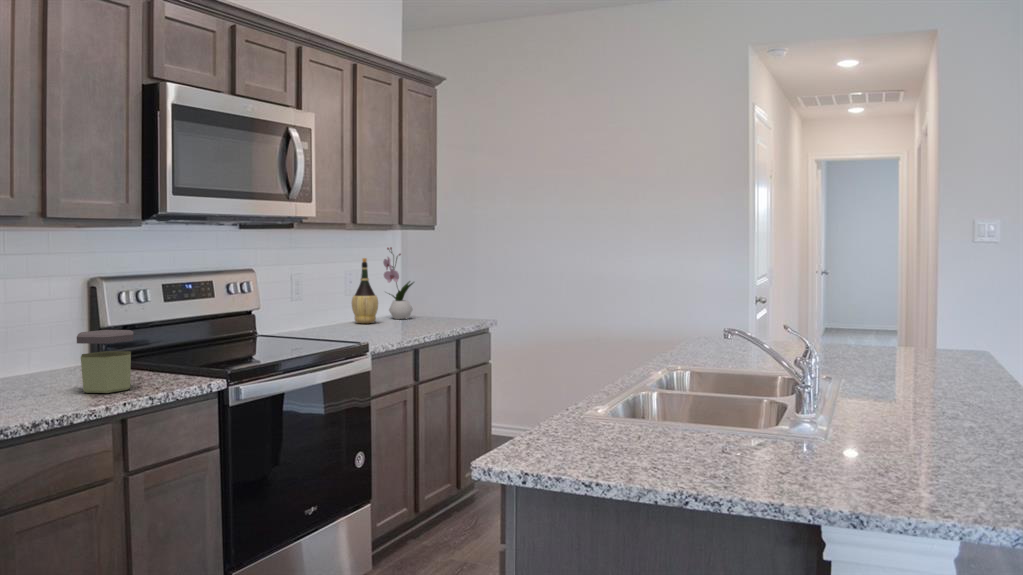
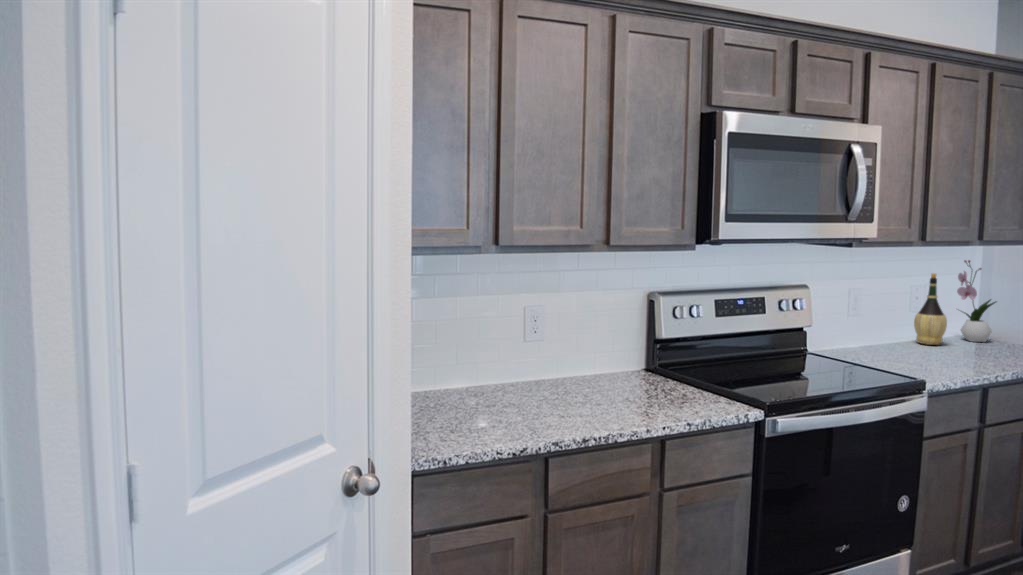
jar: present [77,330,134,393] -> none [631,351,679,411]

